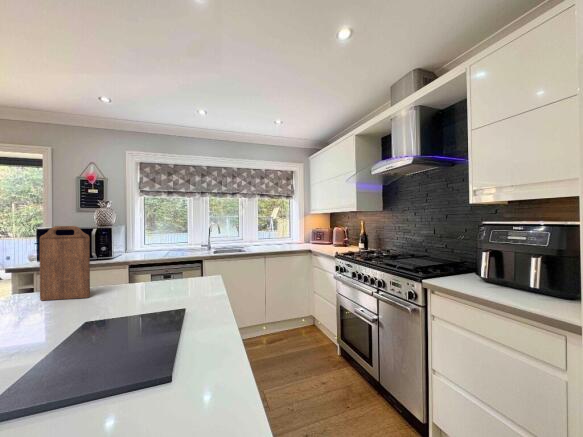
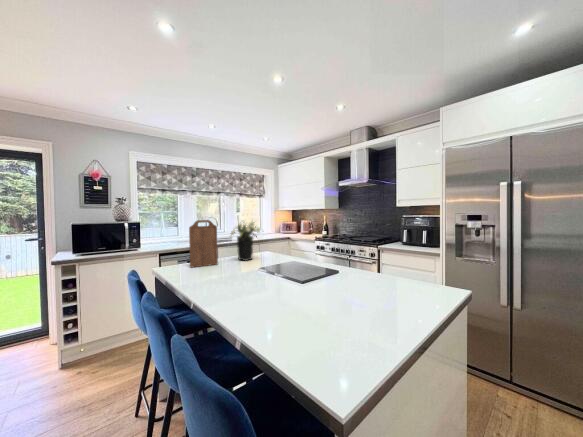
flower arrangement: none [111,225,178,293] -> present [231,220,260,261]

